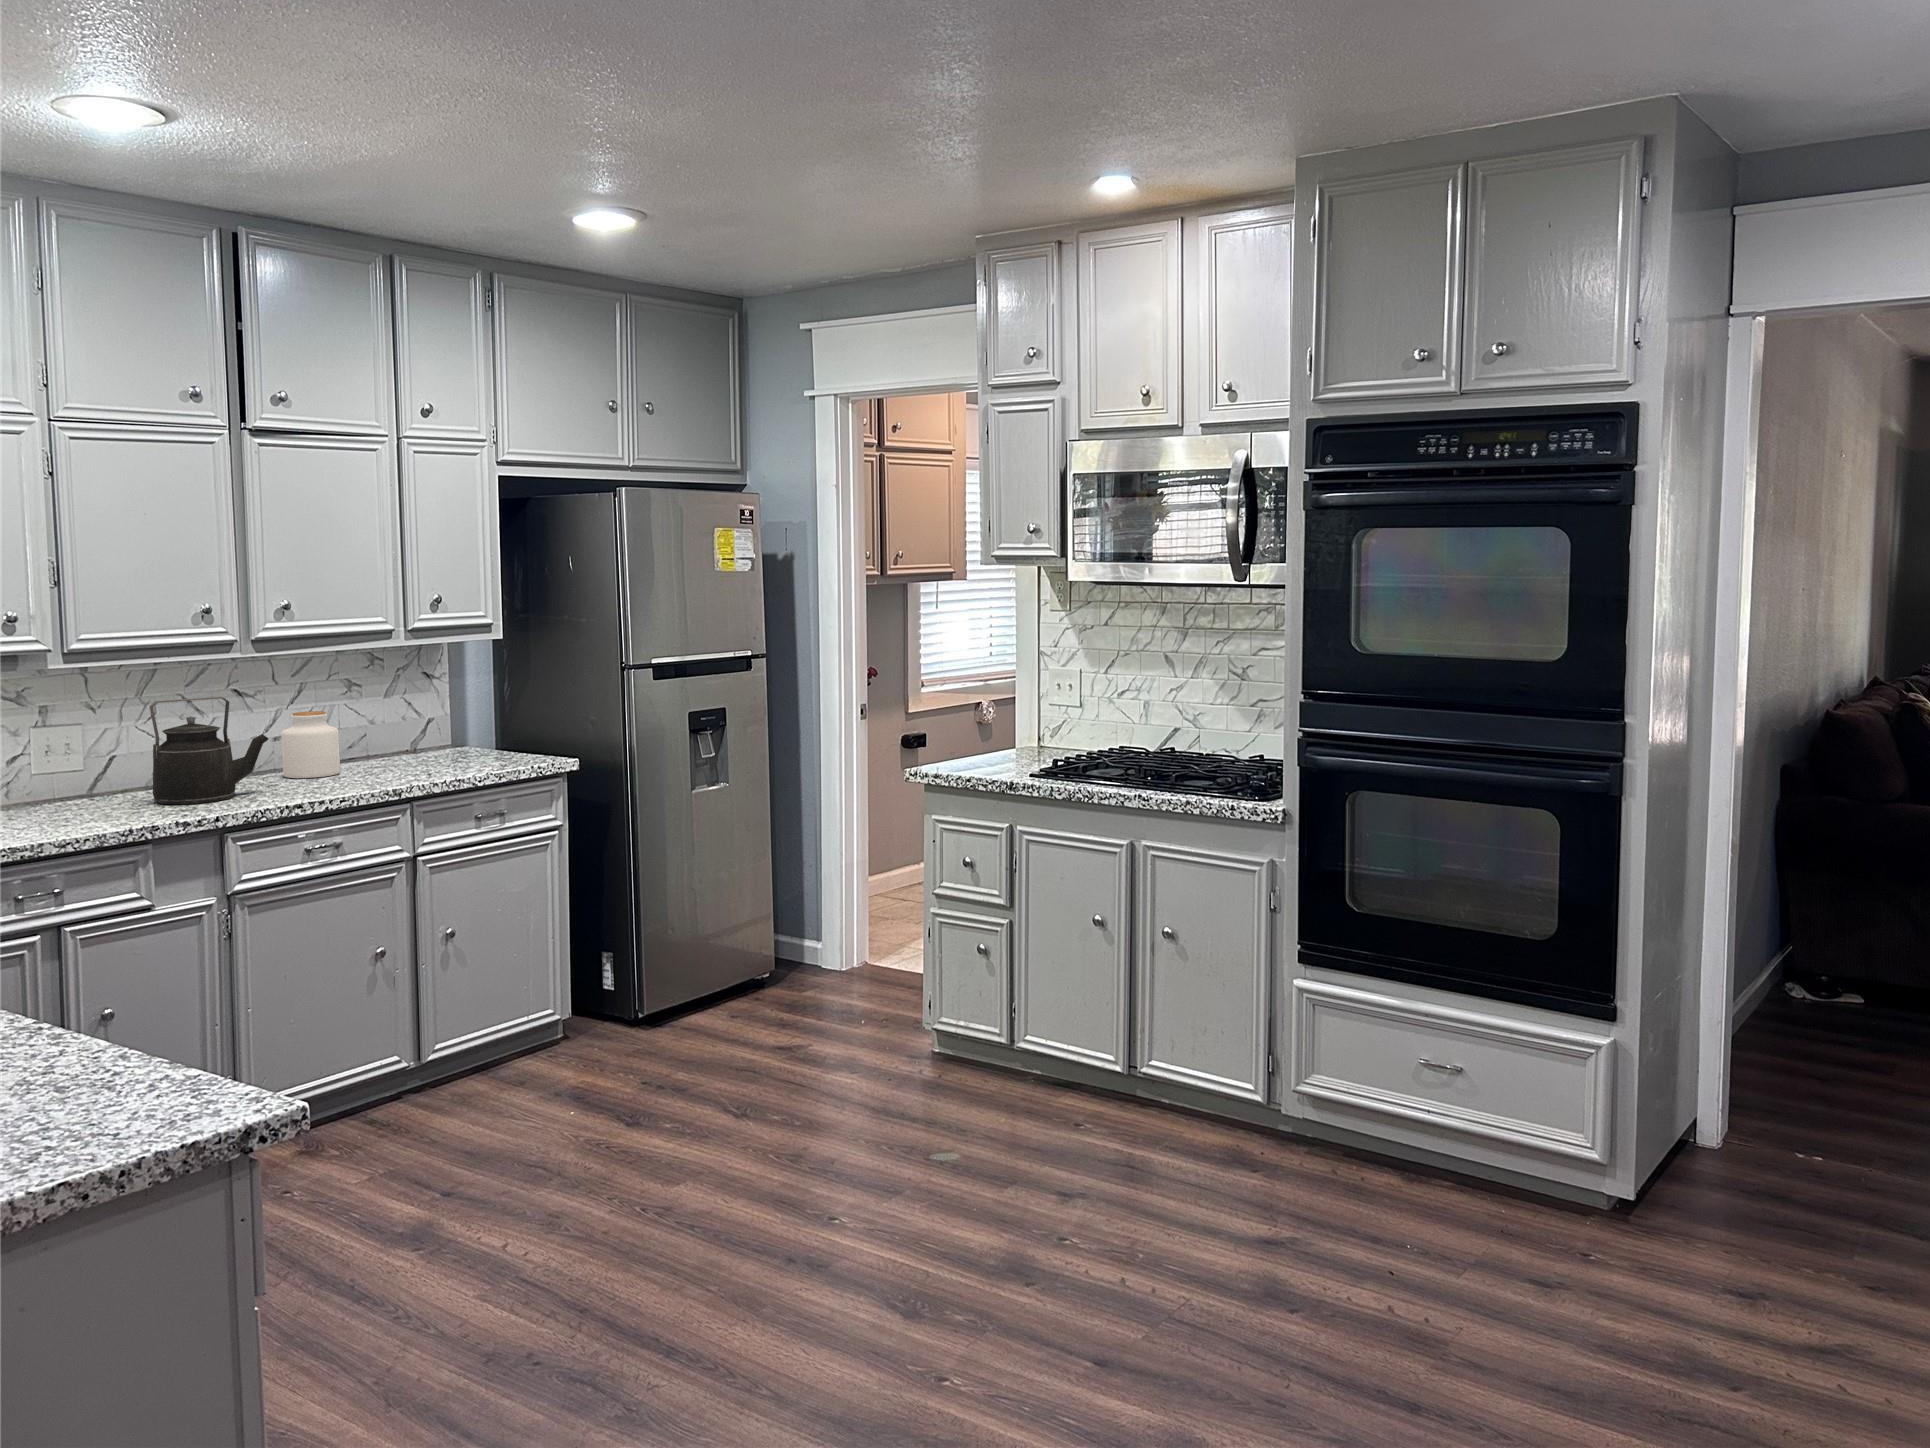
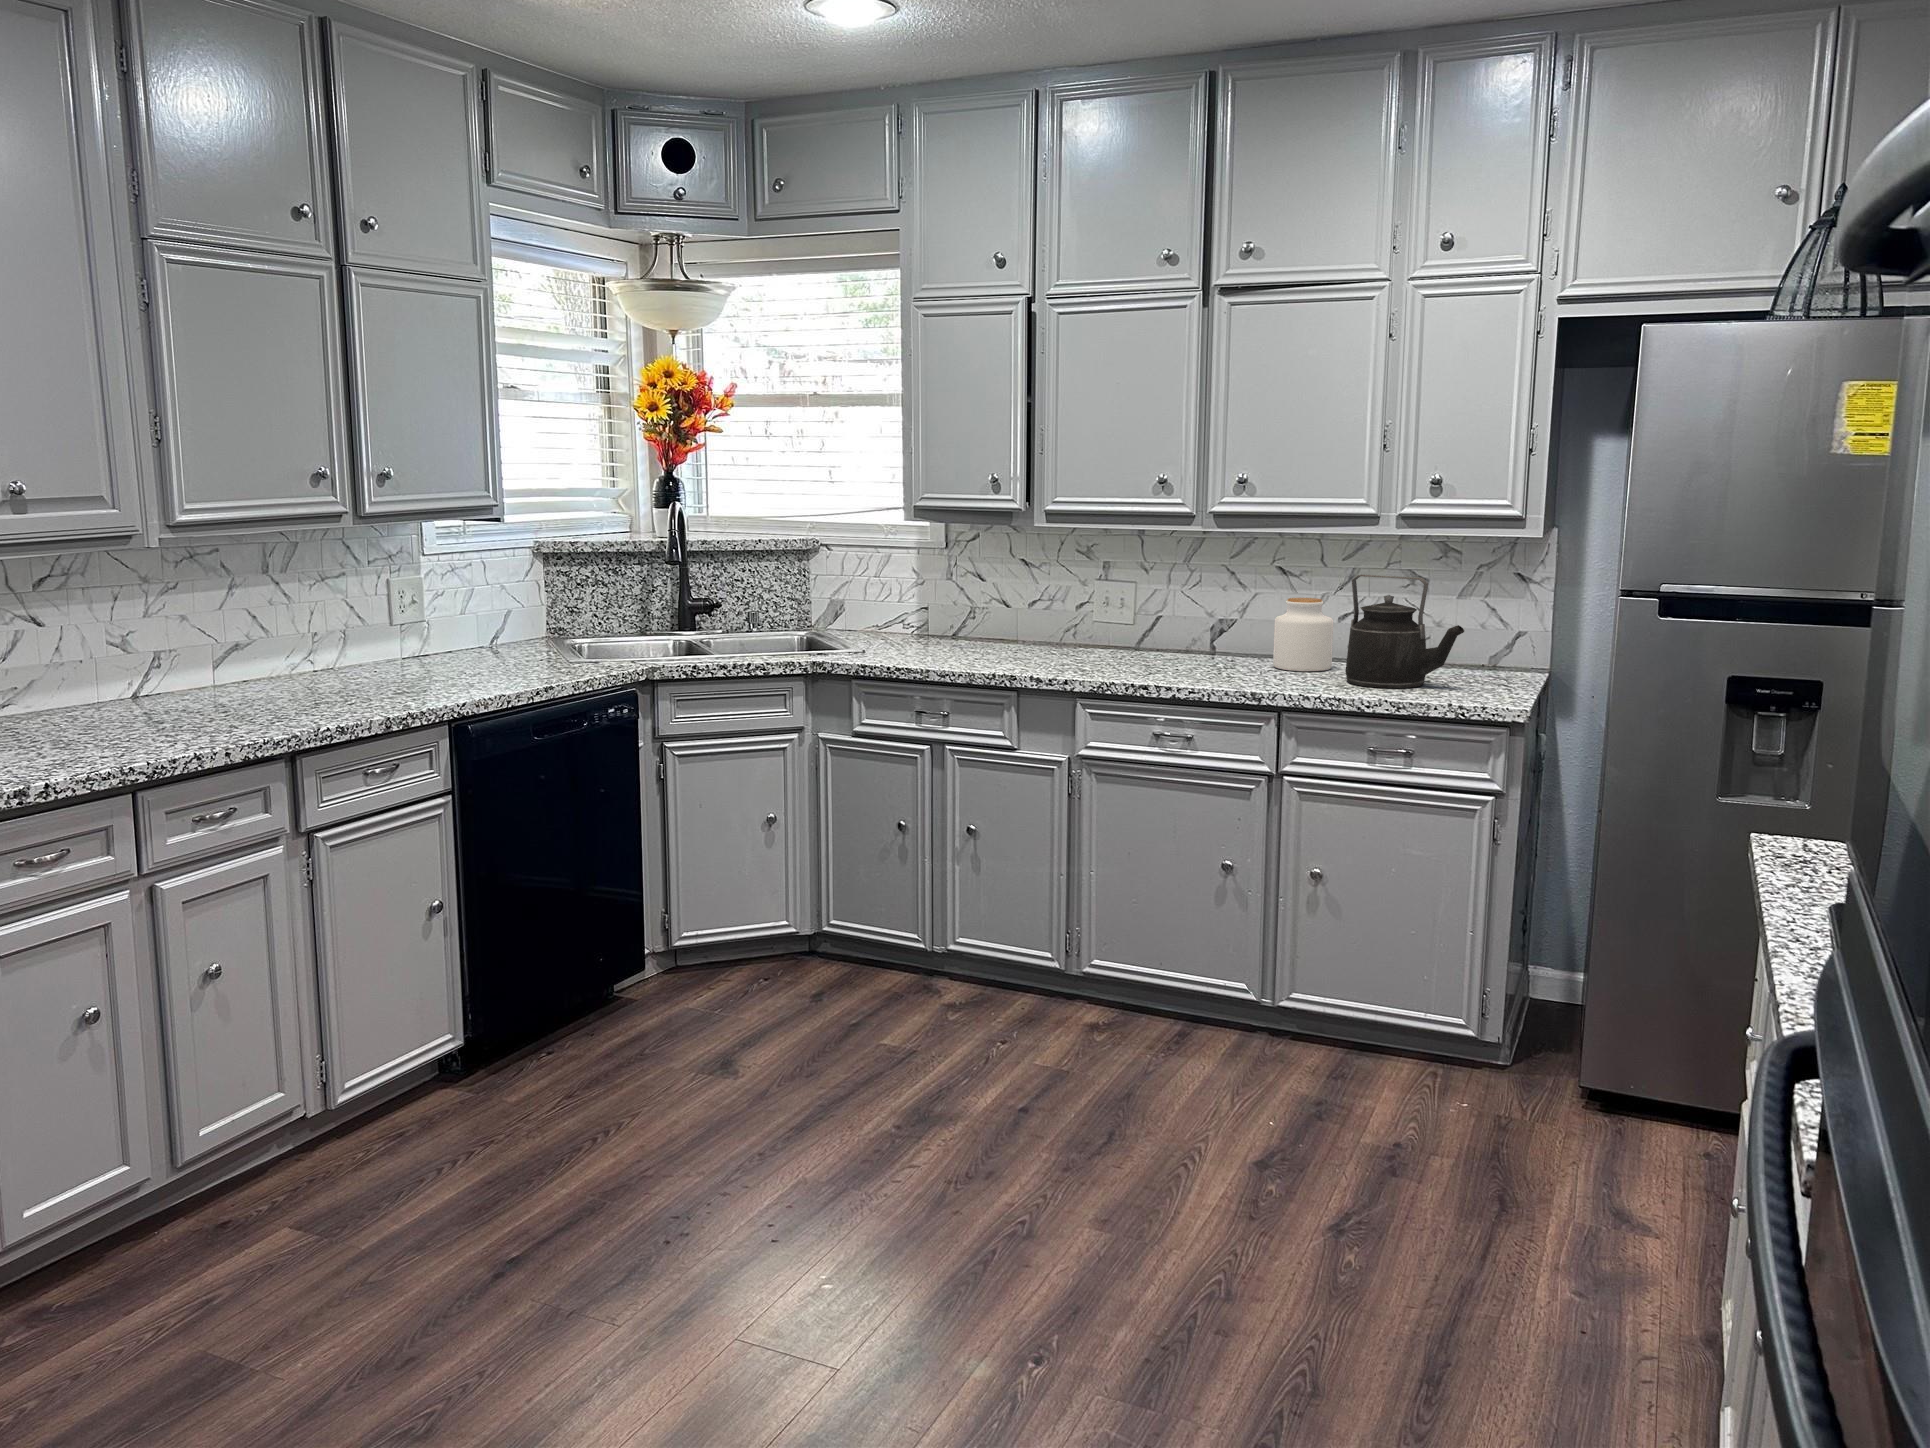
kettle: present [150,697,268,804] -> present [1346,574,1464,688]

